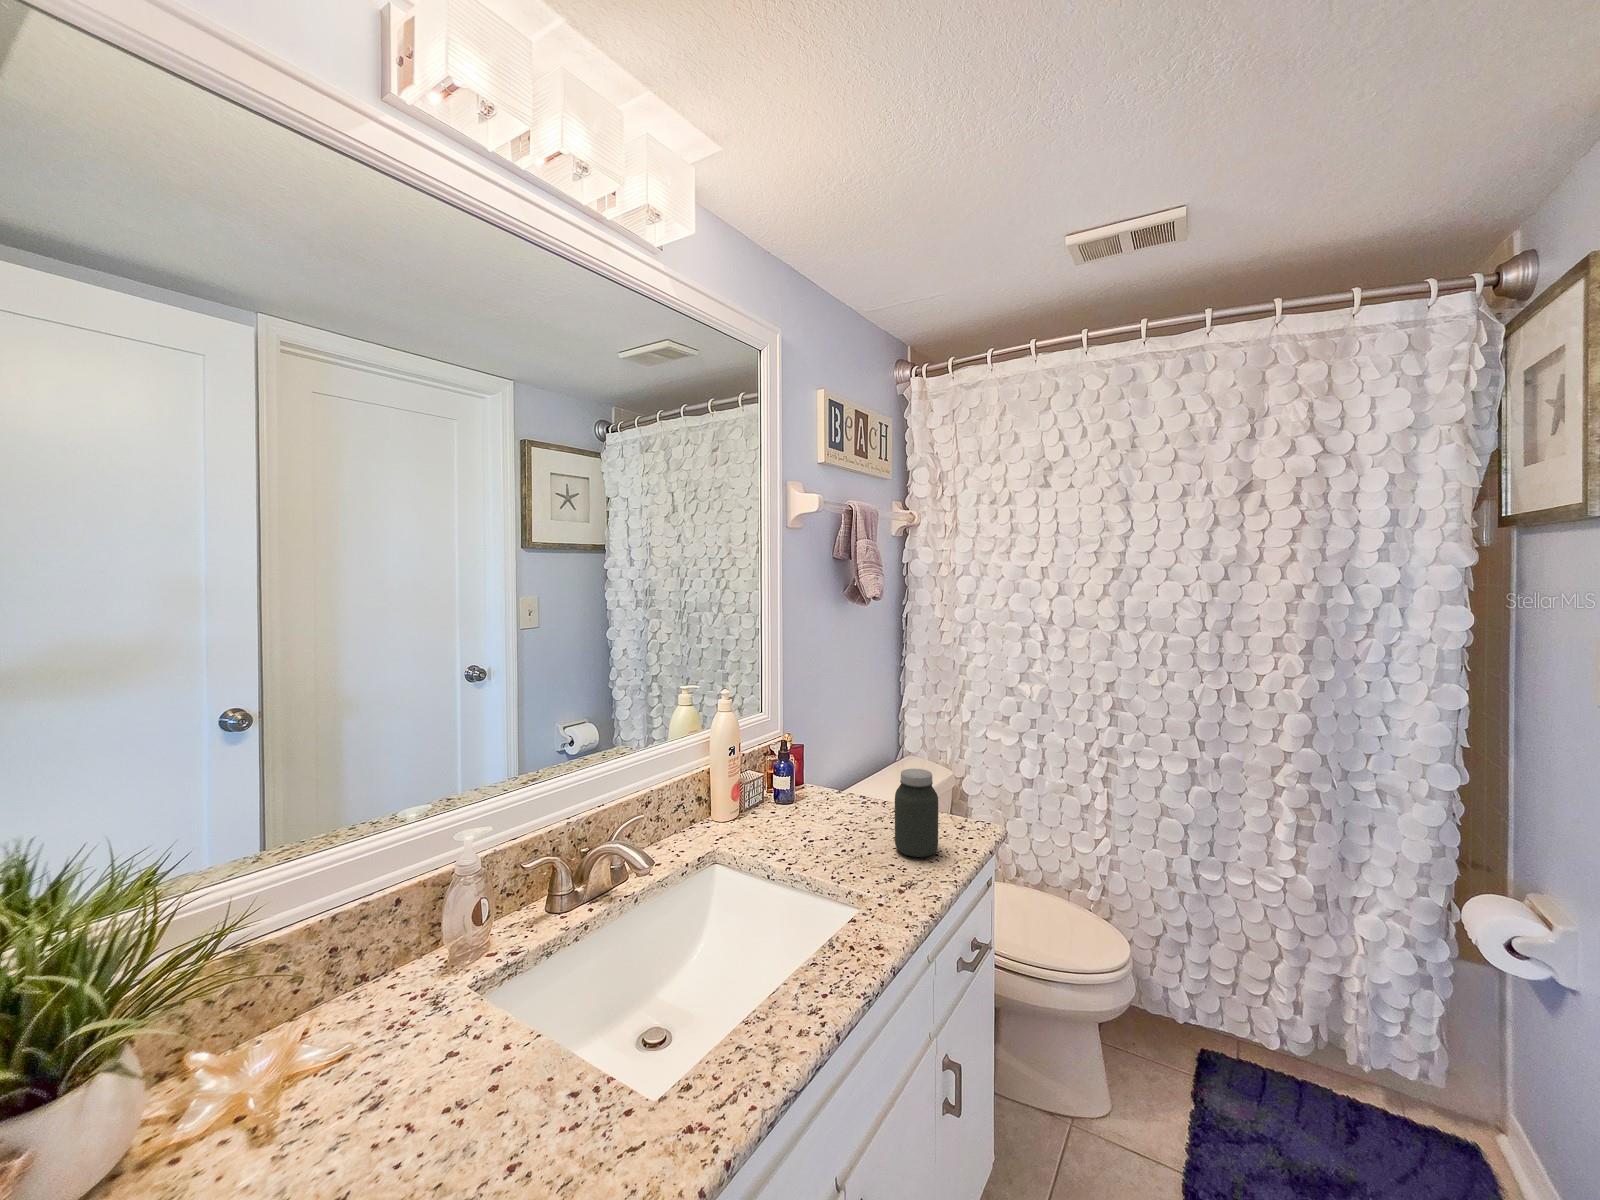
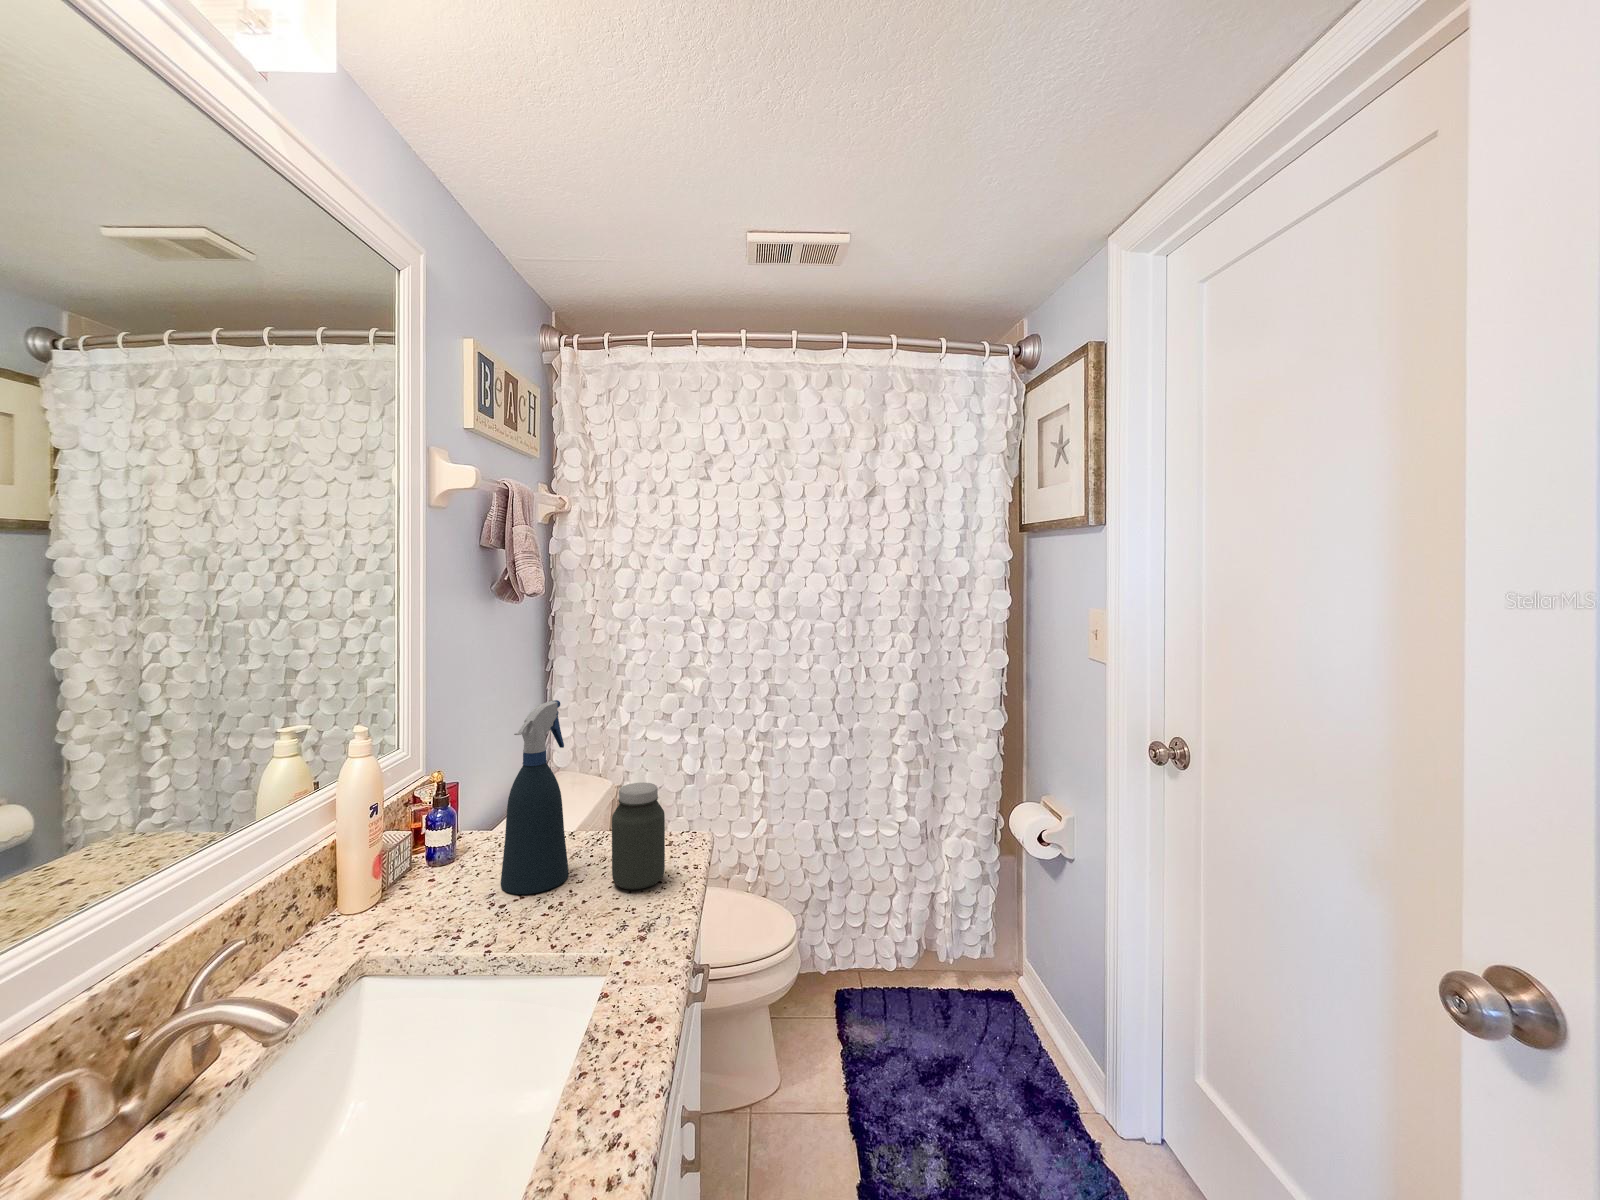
spray bottle: none [820,692,870,839] -> present [501,700,568,894]

